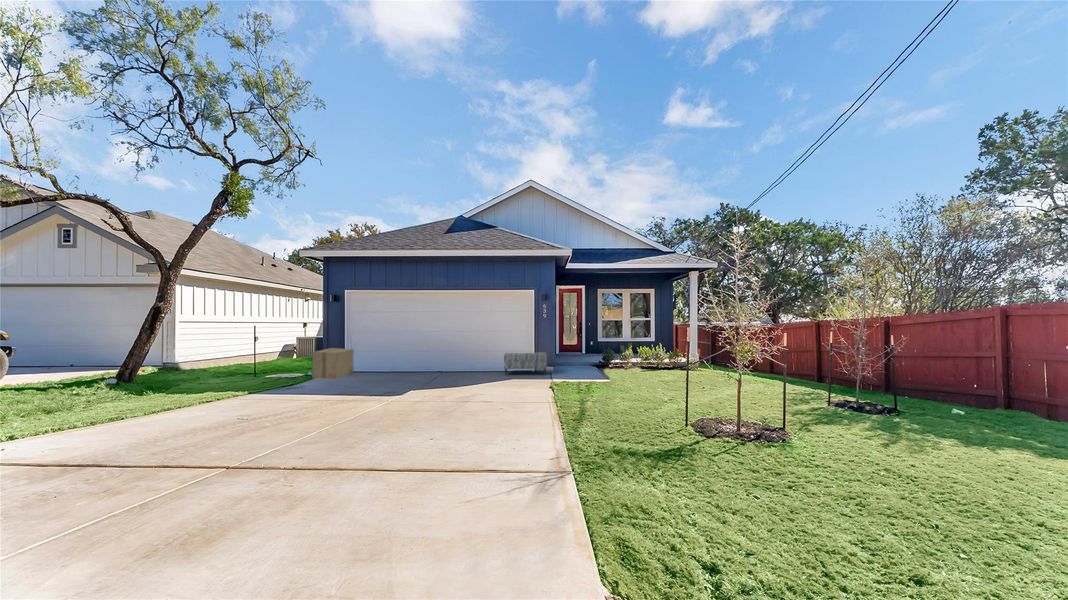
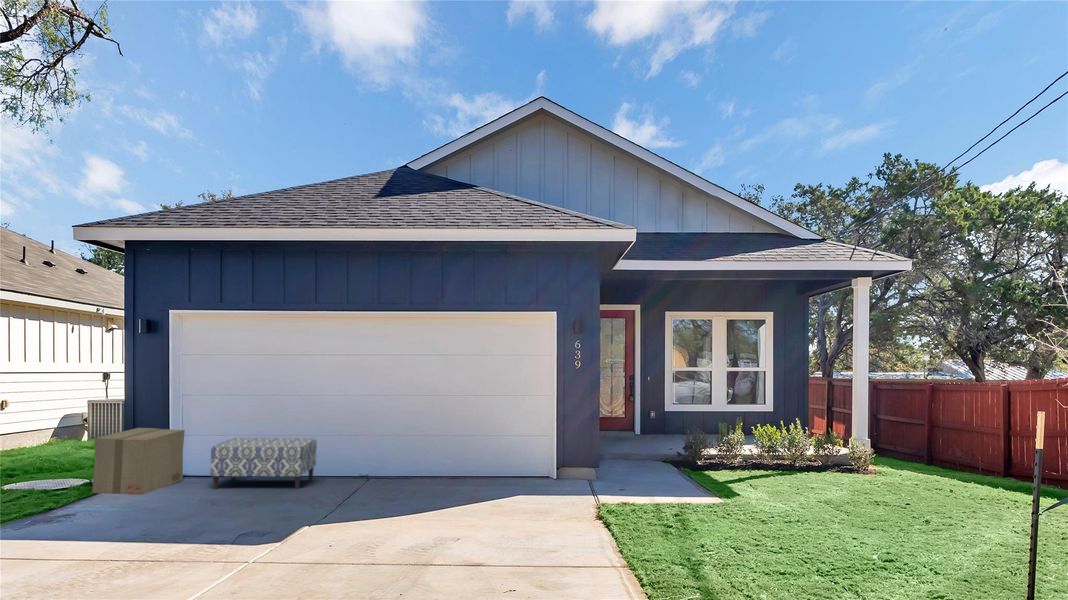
bench: present [504,352,547,375] -> present [210,438,317,489]

